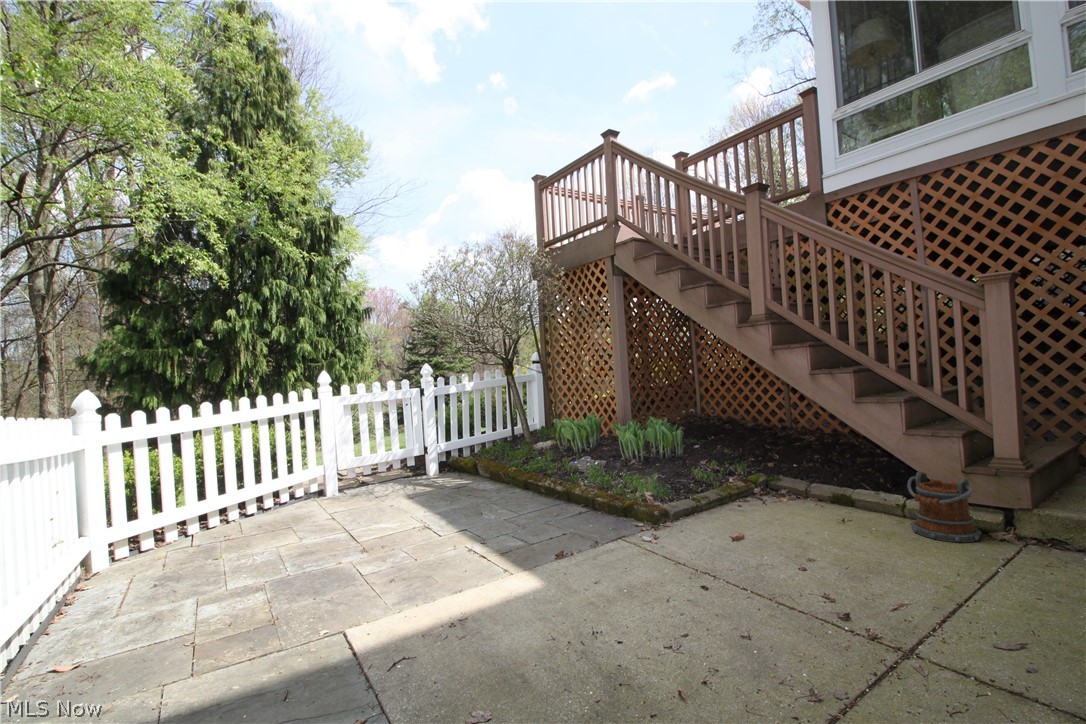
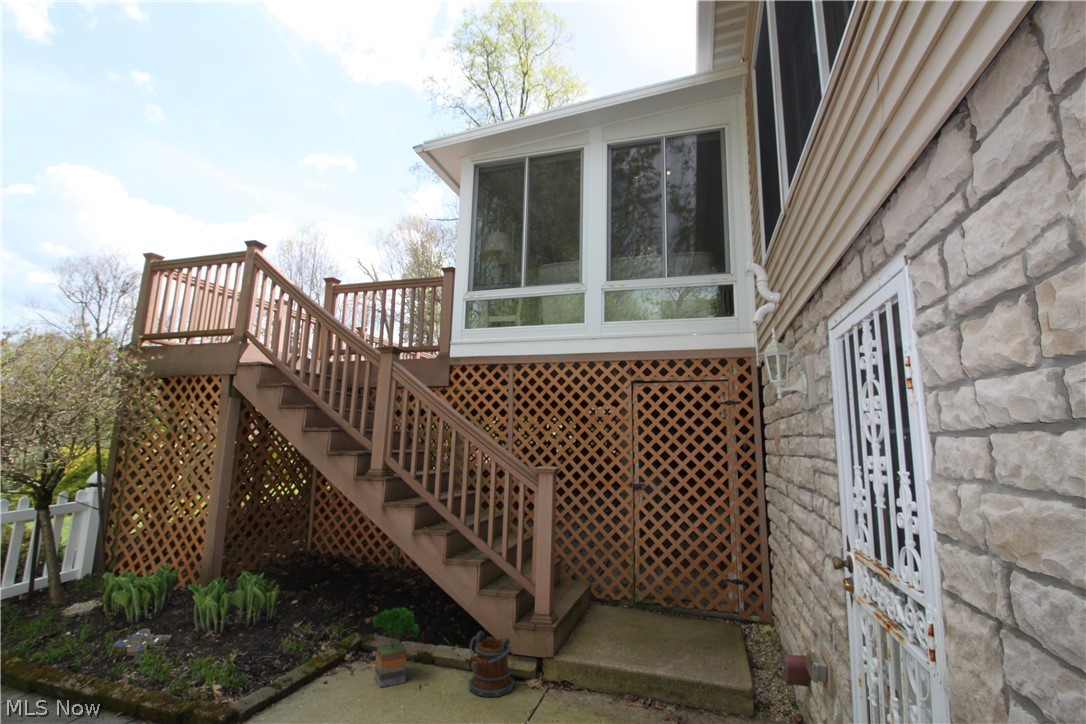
potted tree: none [779,442,837,516] -> present [373,608,419,688]

